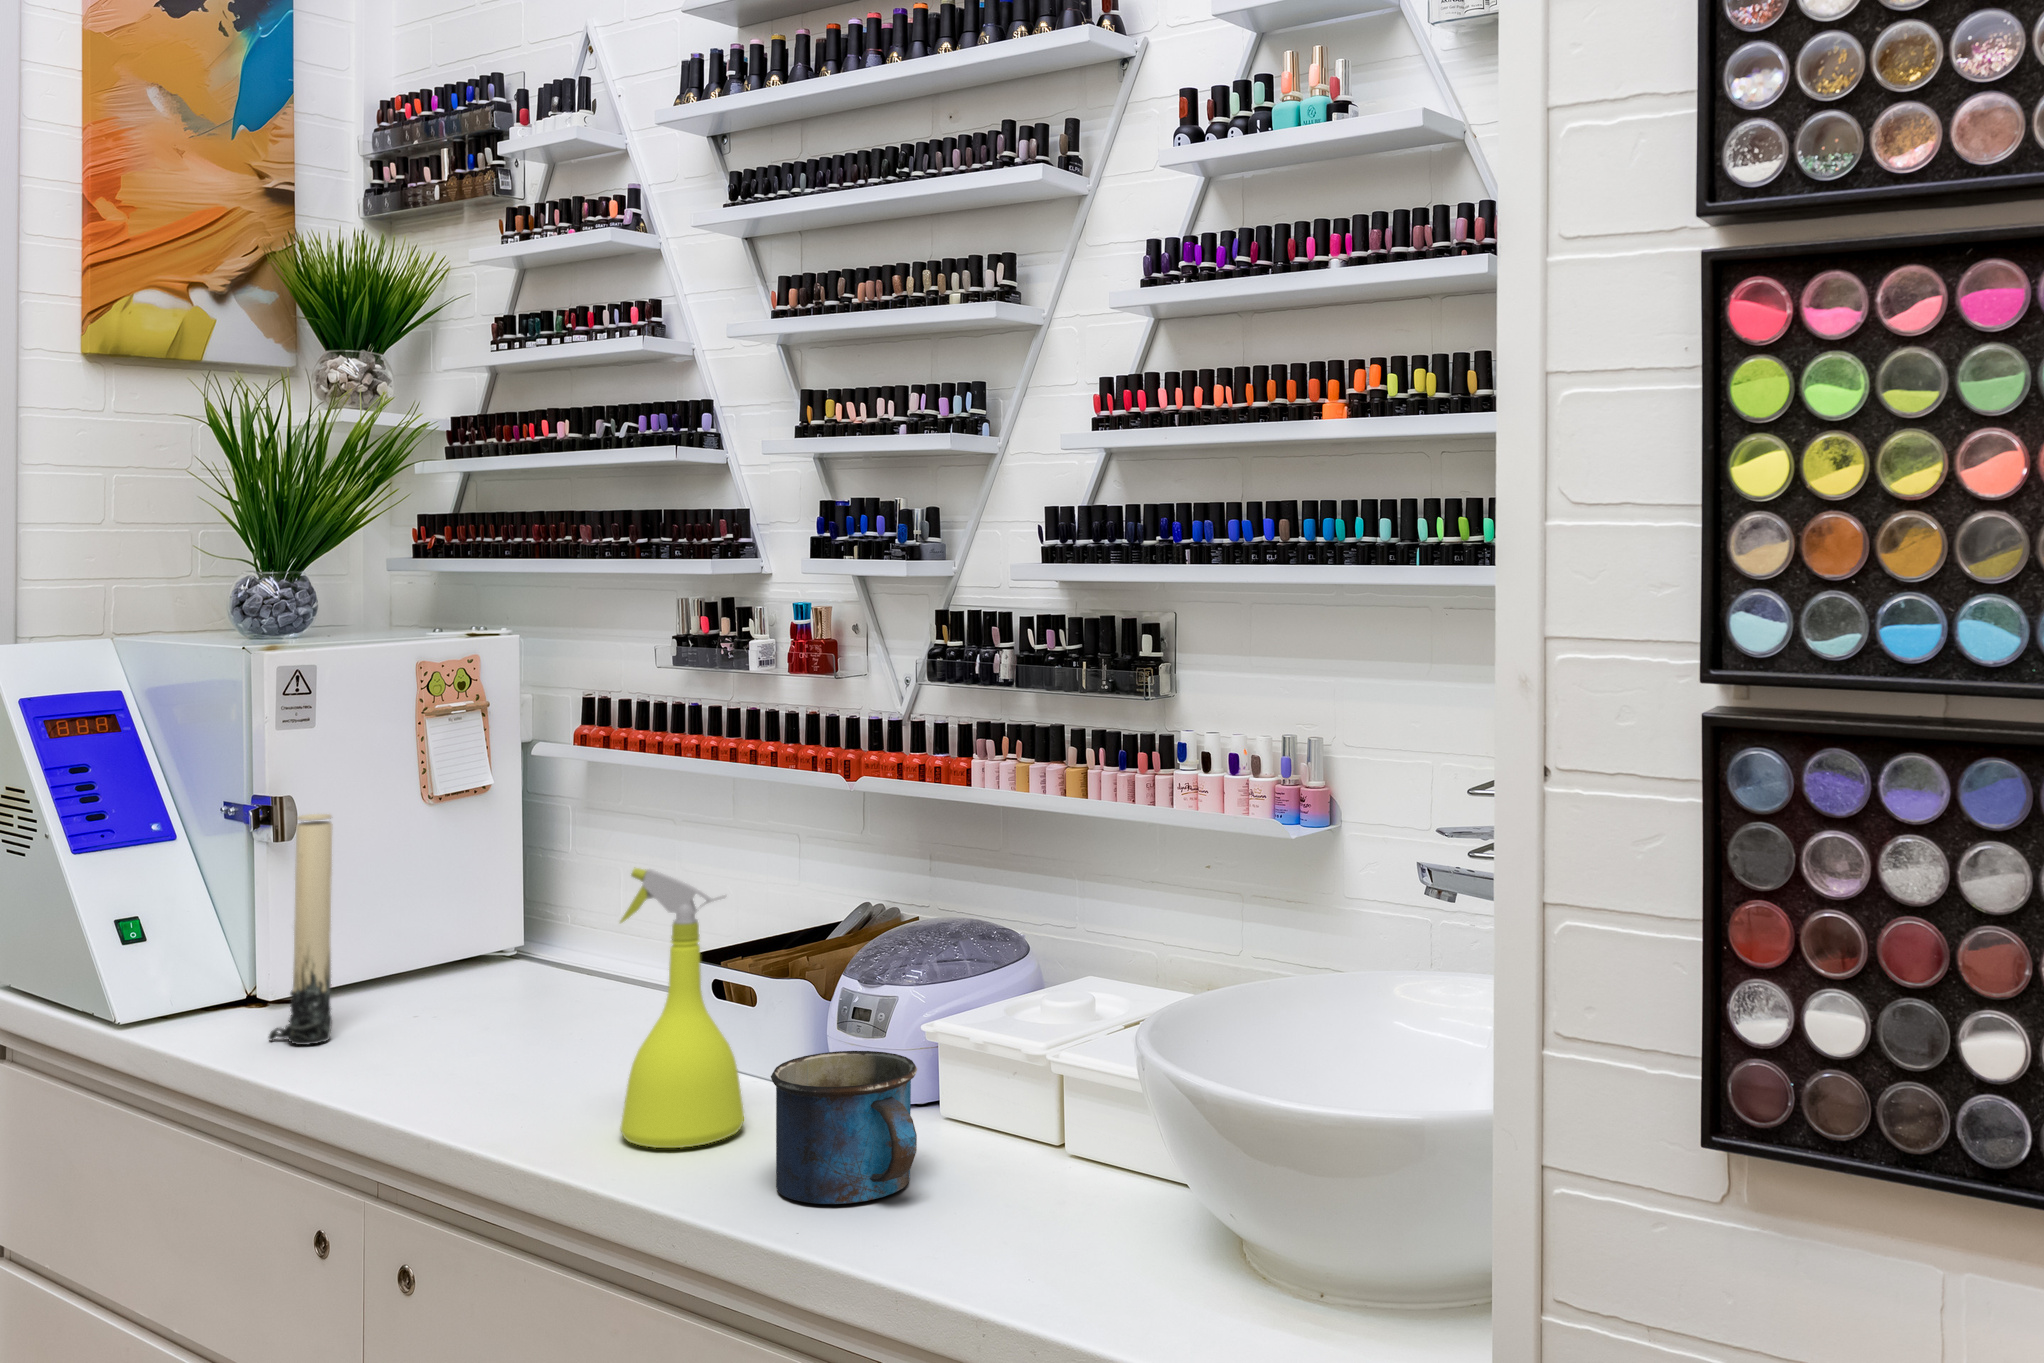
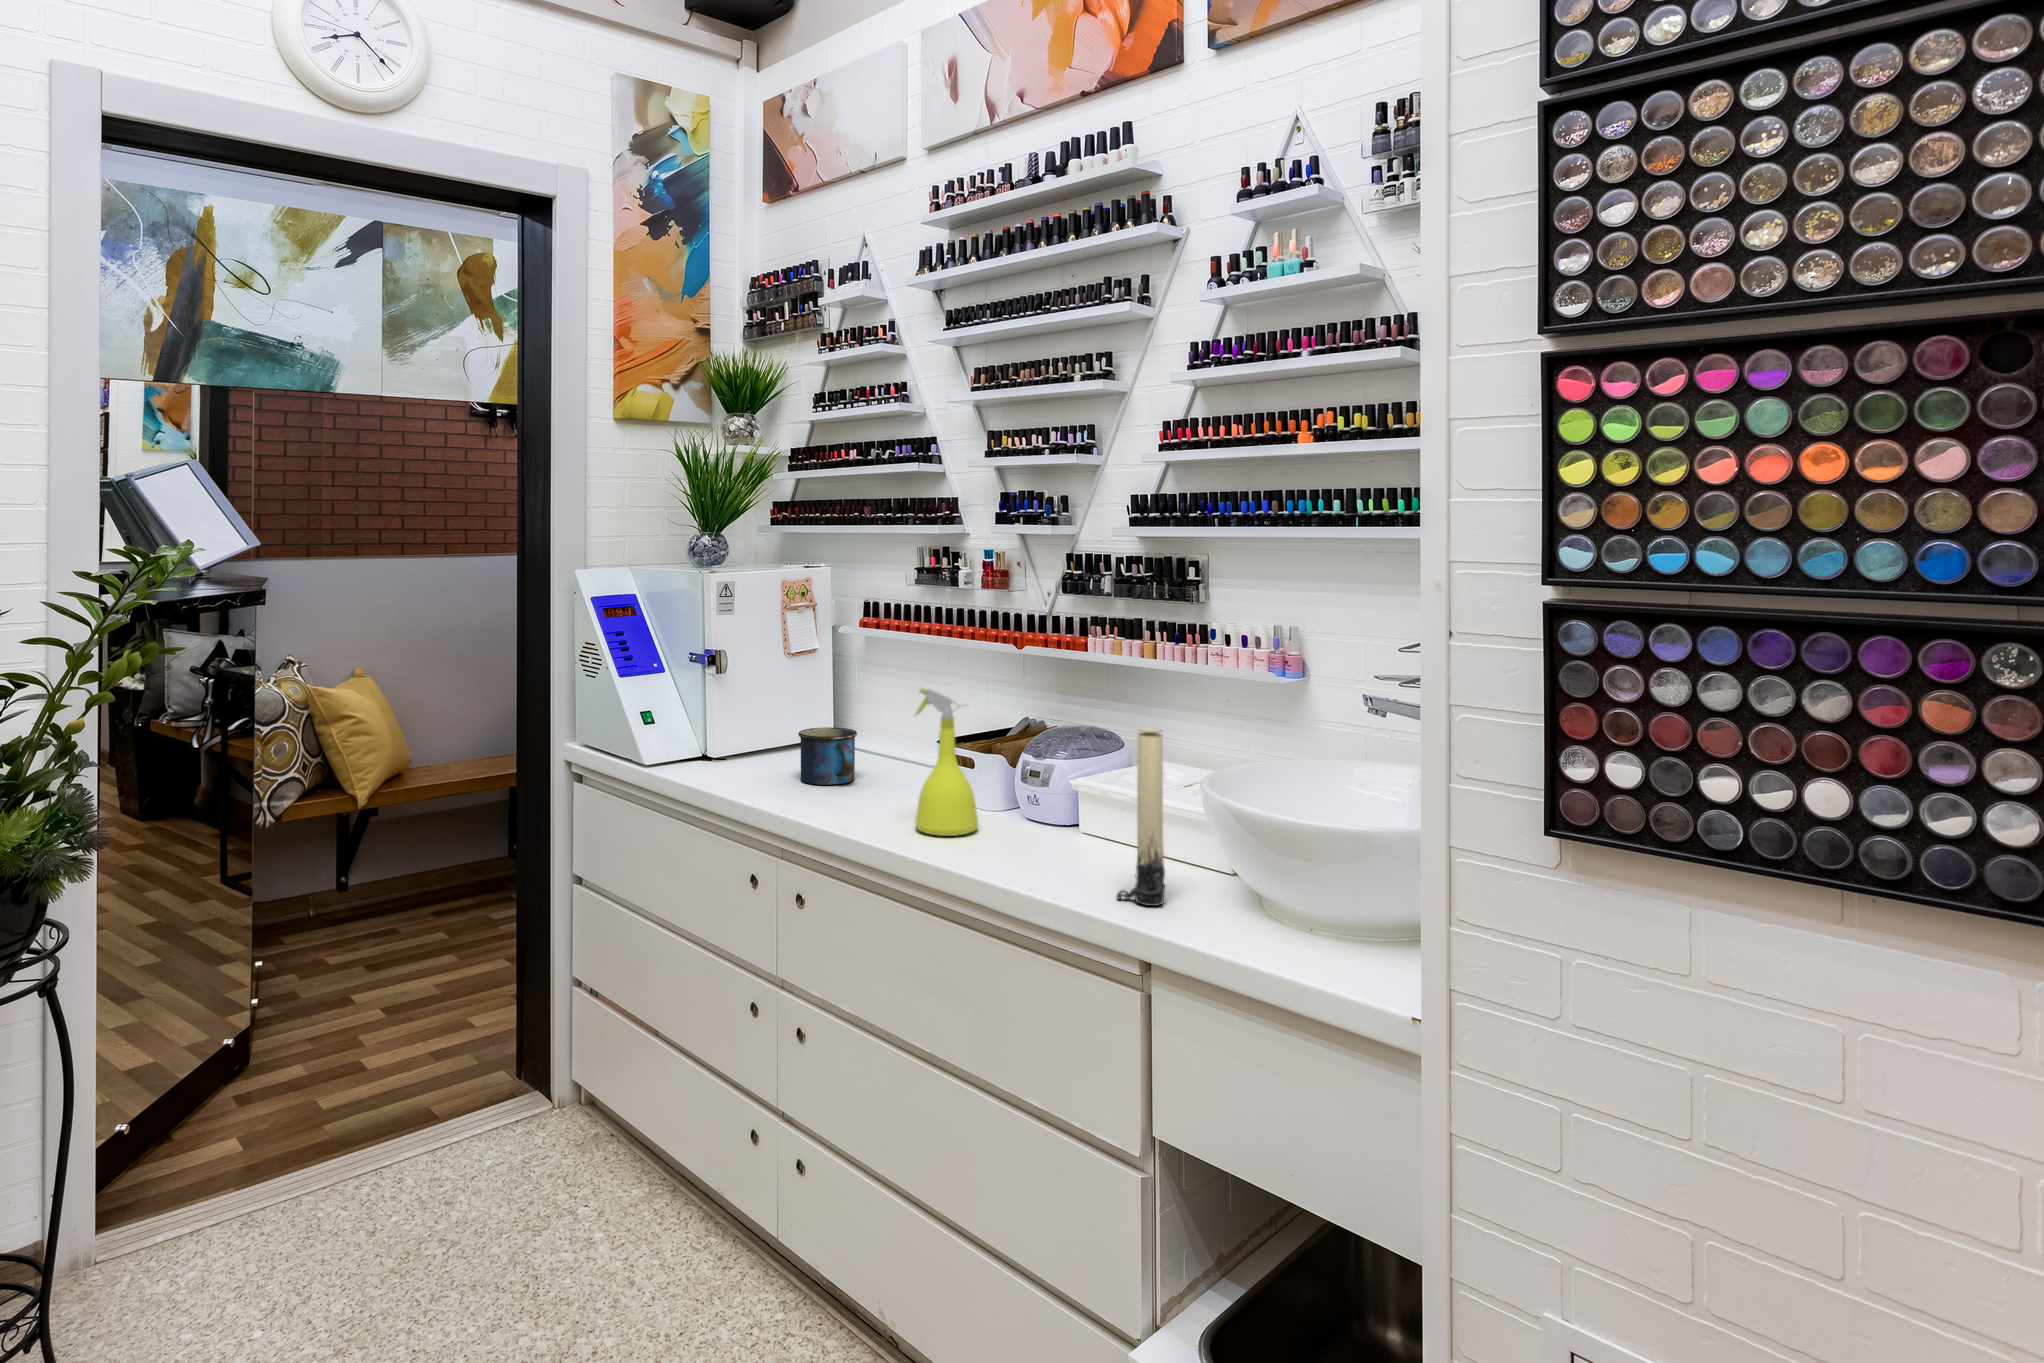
candle: present [269,814,332,1045] -> present [1116,727,1165,906]
mug: present [771,1051,917,1204] -> present [798,727,857,785]

